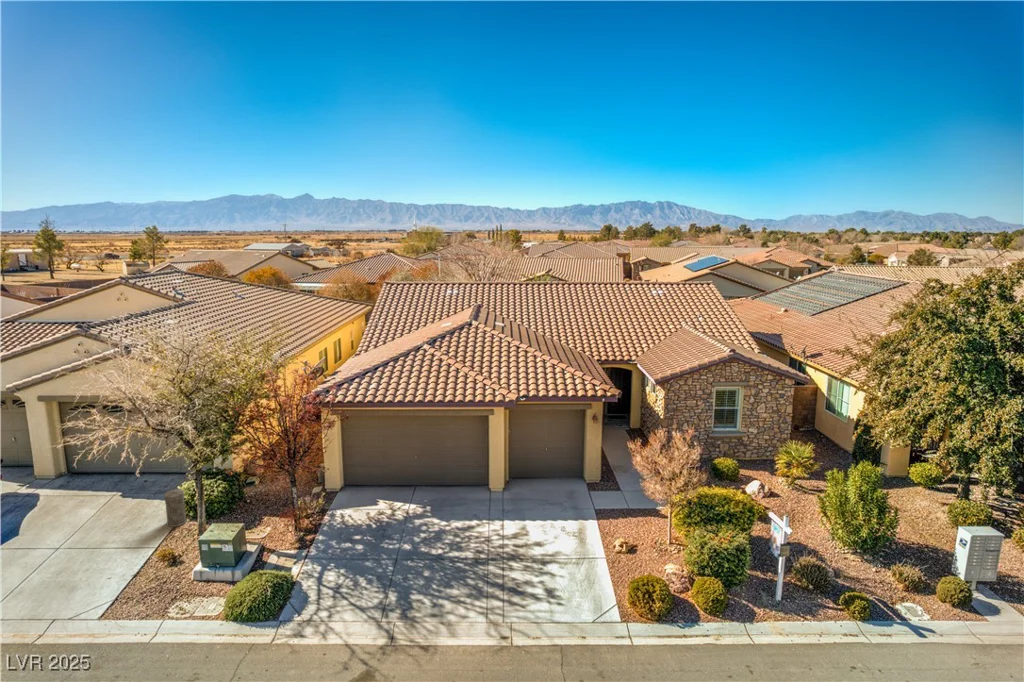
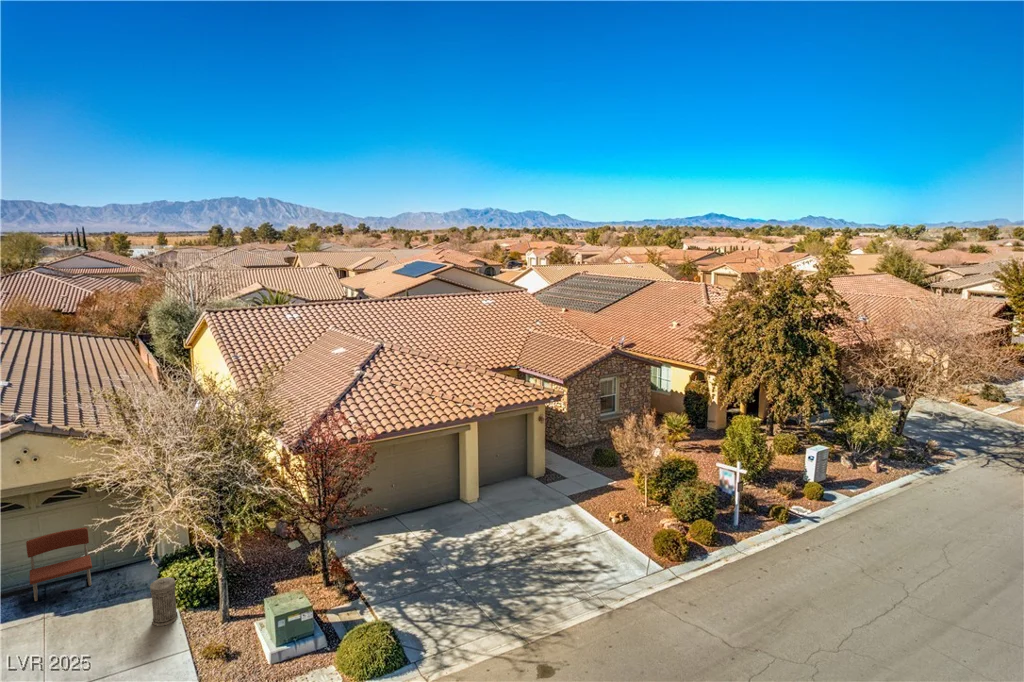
bench: none [124,439,173,486] -> present [26,527,92,601]

